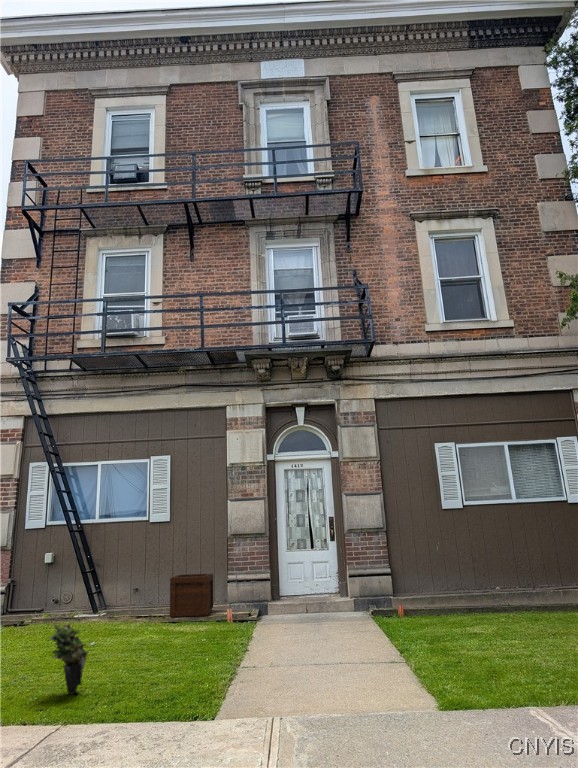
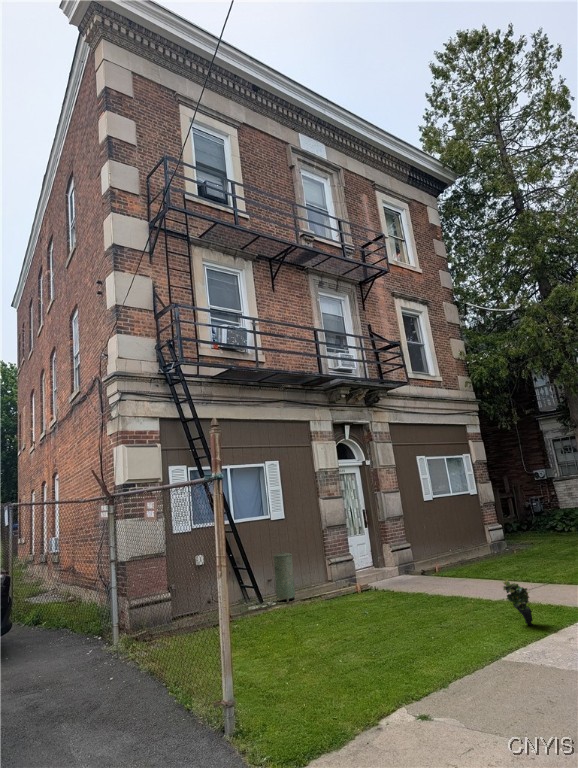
trash can: none [137,558,162,616] -> present [273,551,295,602]
wooden crate: present [170,574,214,617] -> none [295,560,340,598]

